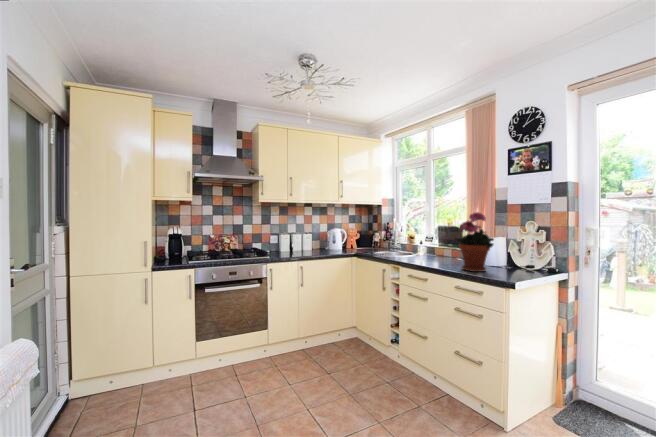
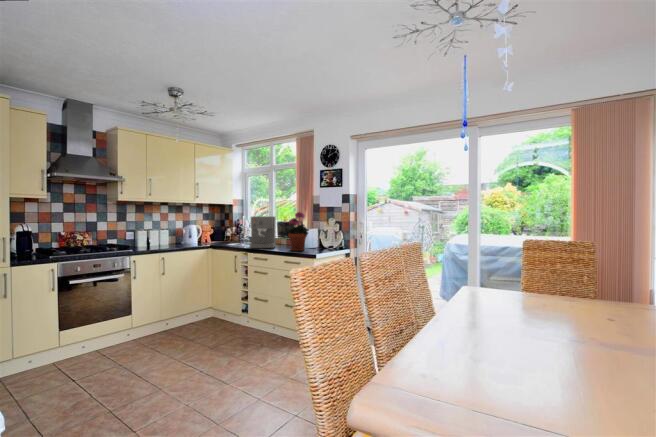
coffee maker: none [401,219,437,264] -> present [249,216,276,249]

